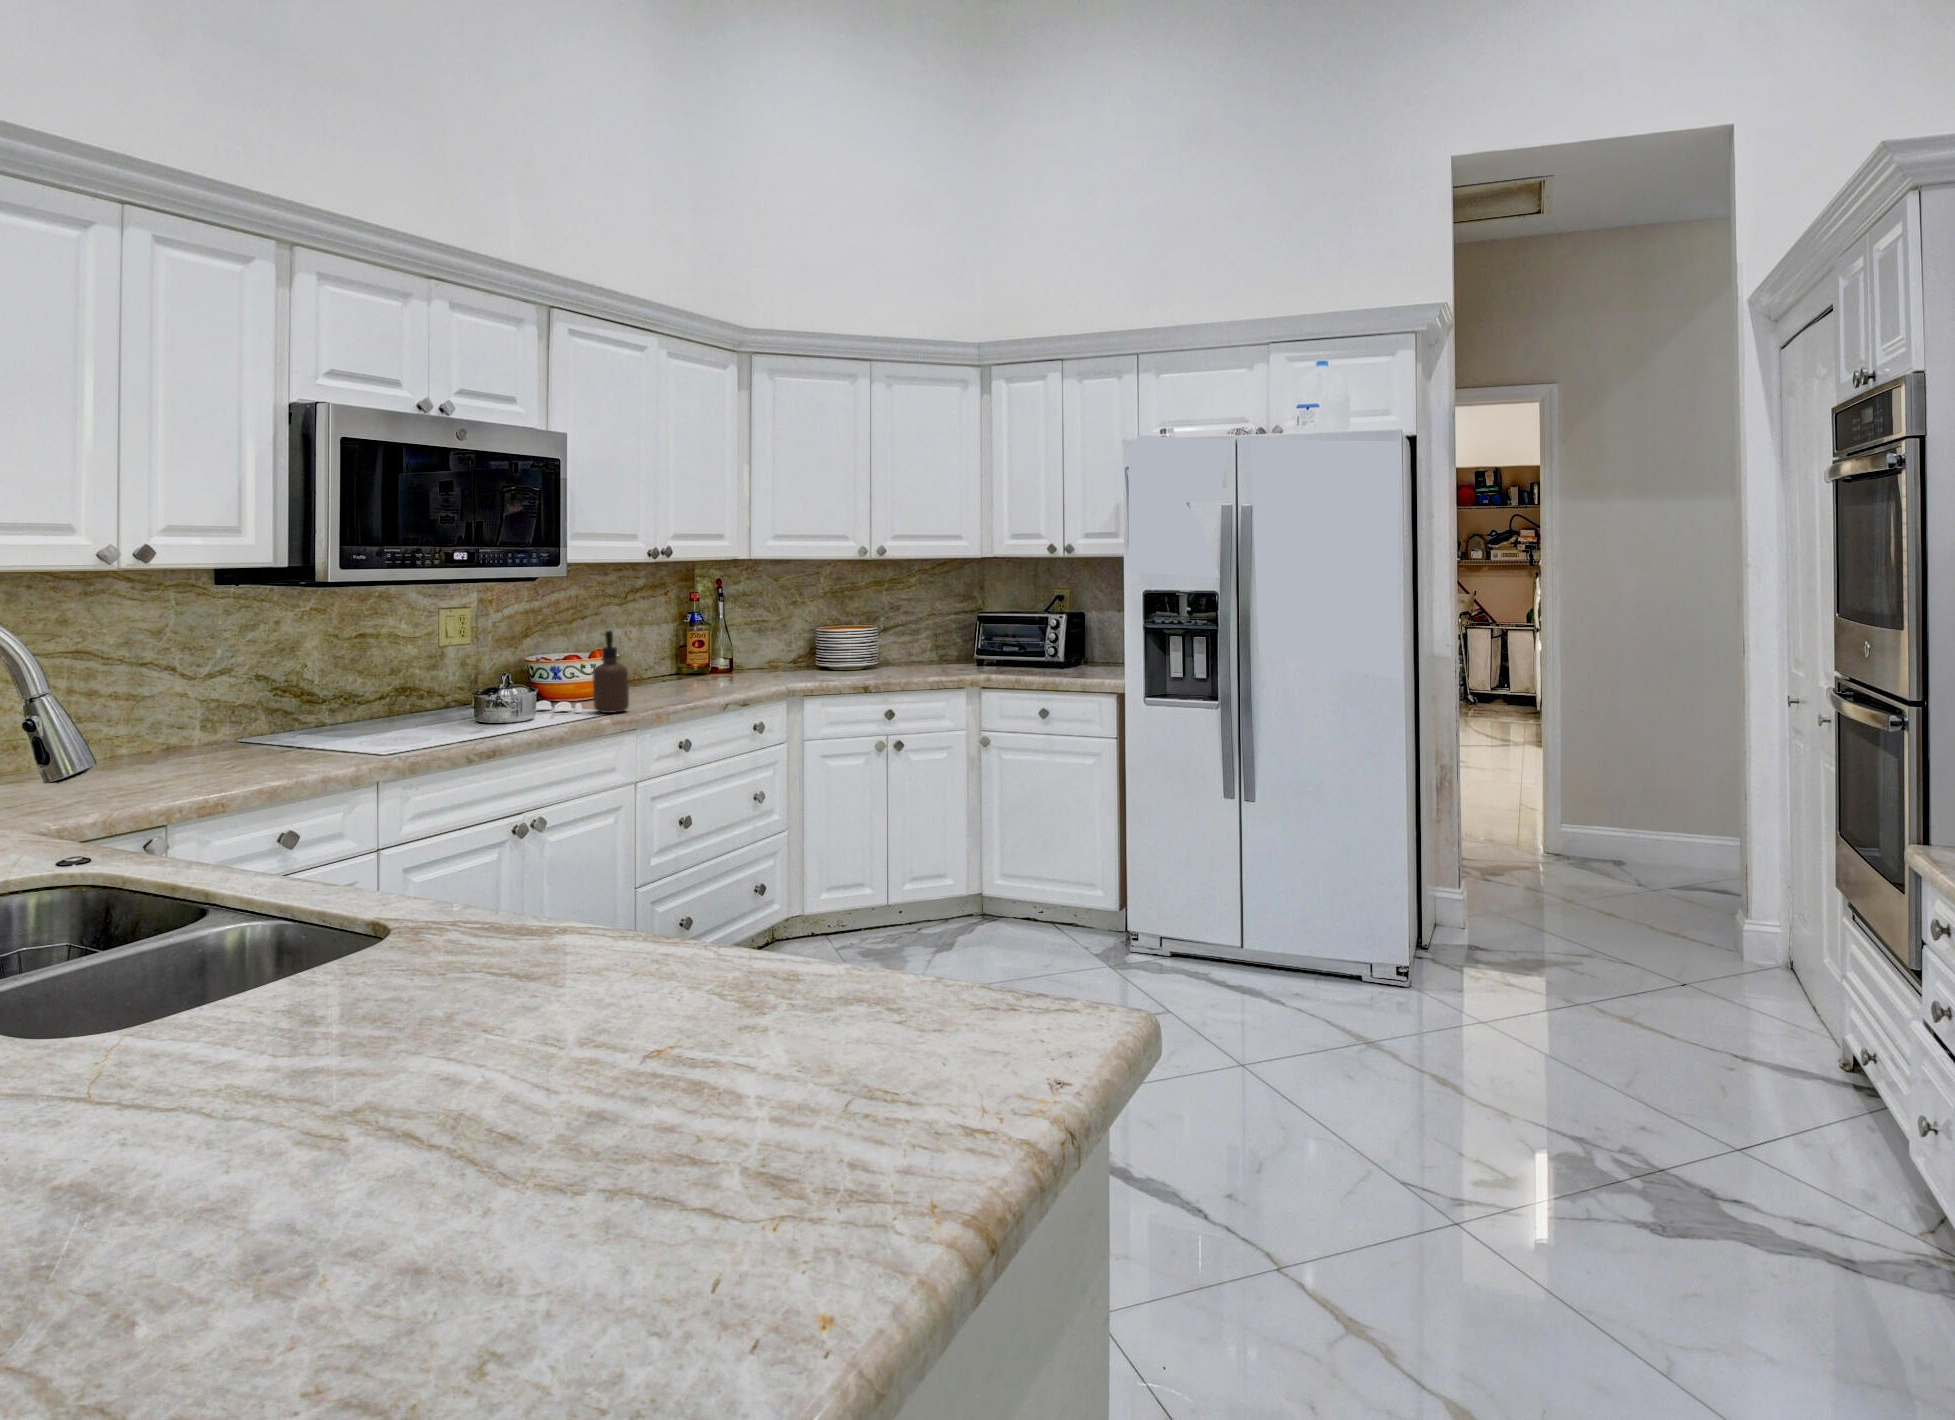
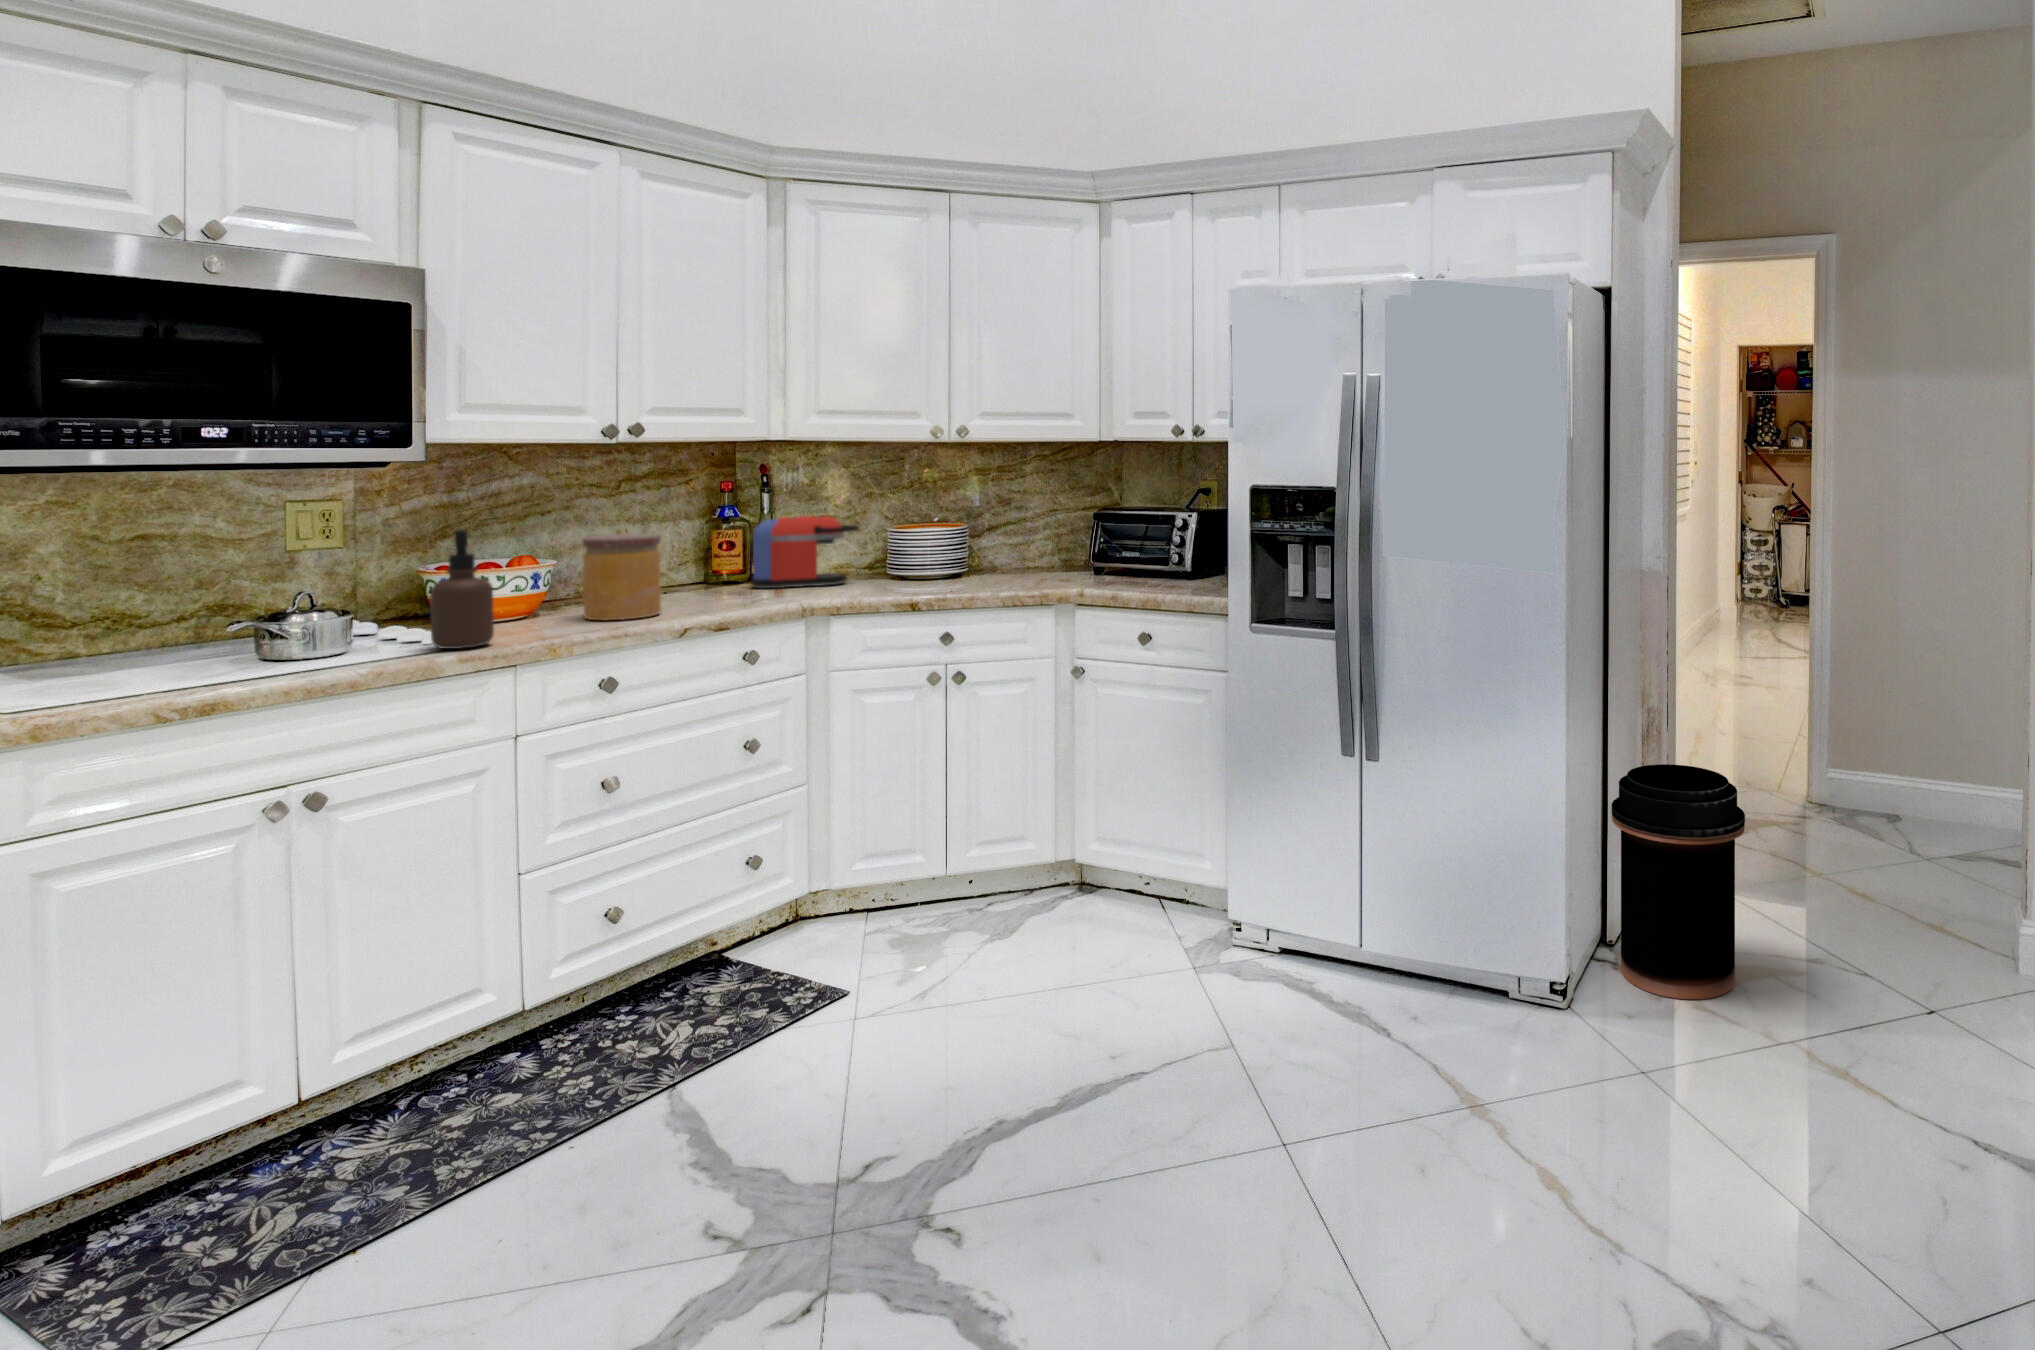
coffee maker: none [721,620,796,678] -> present [751,516,859,588]
jar: none [646,634,697,697] -> present [583,534,661,620]
trash can: none [1443,810,1558,989] -> present [1611,764,1745,999]

